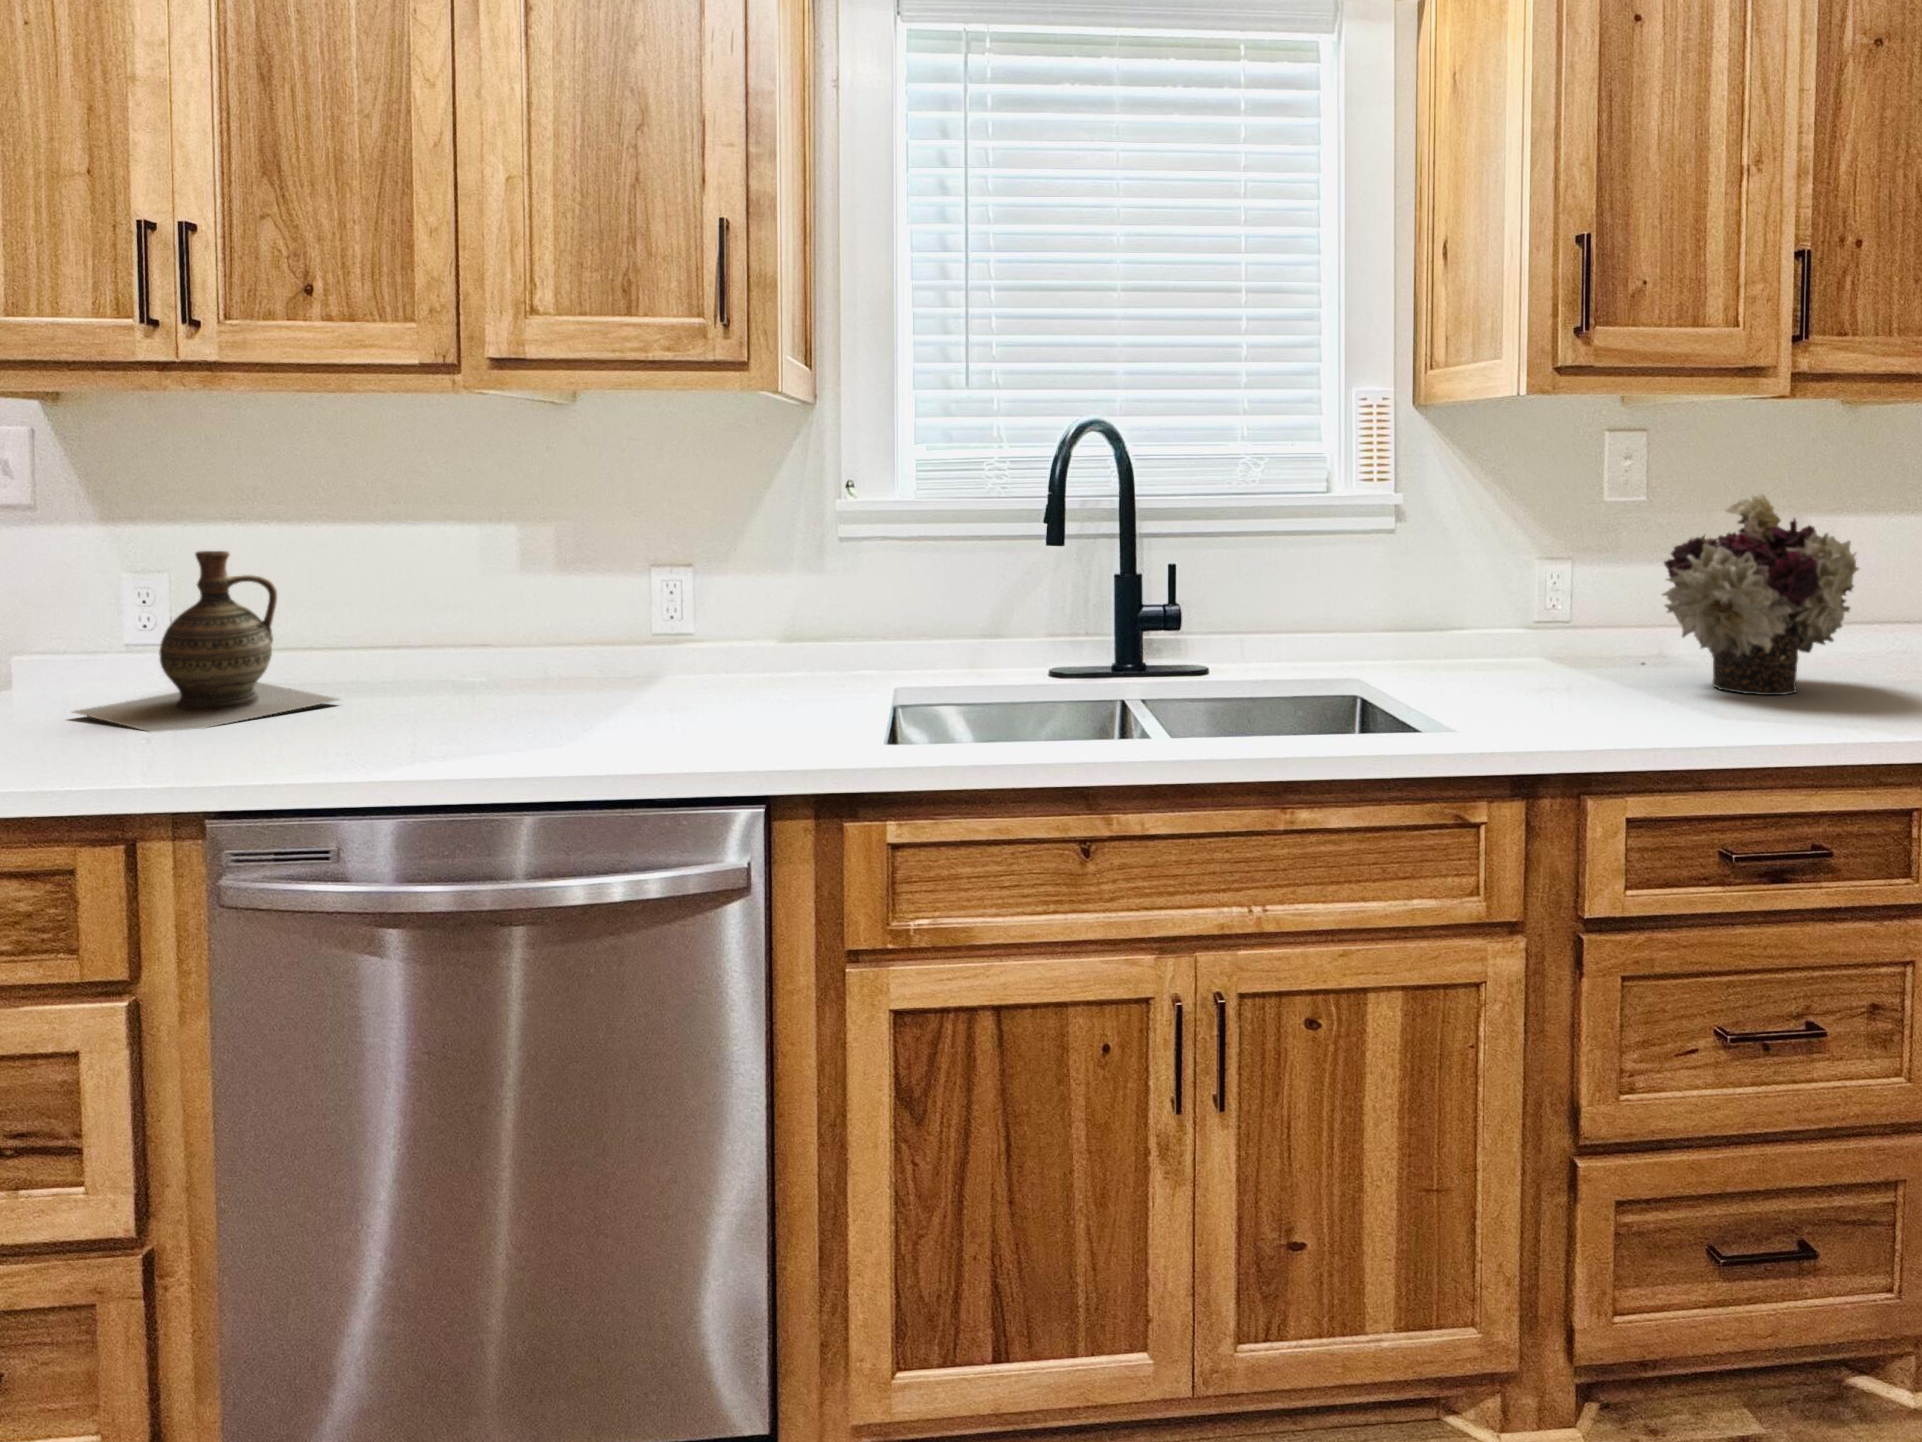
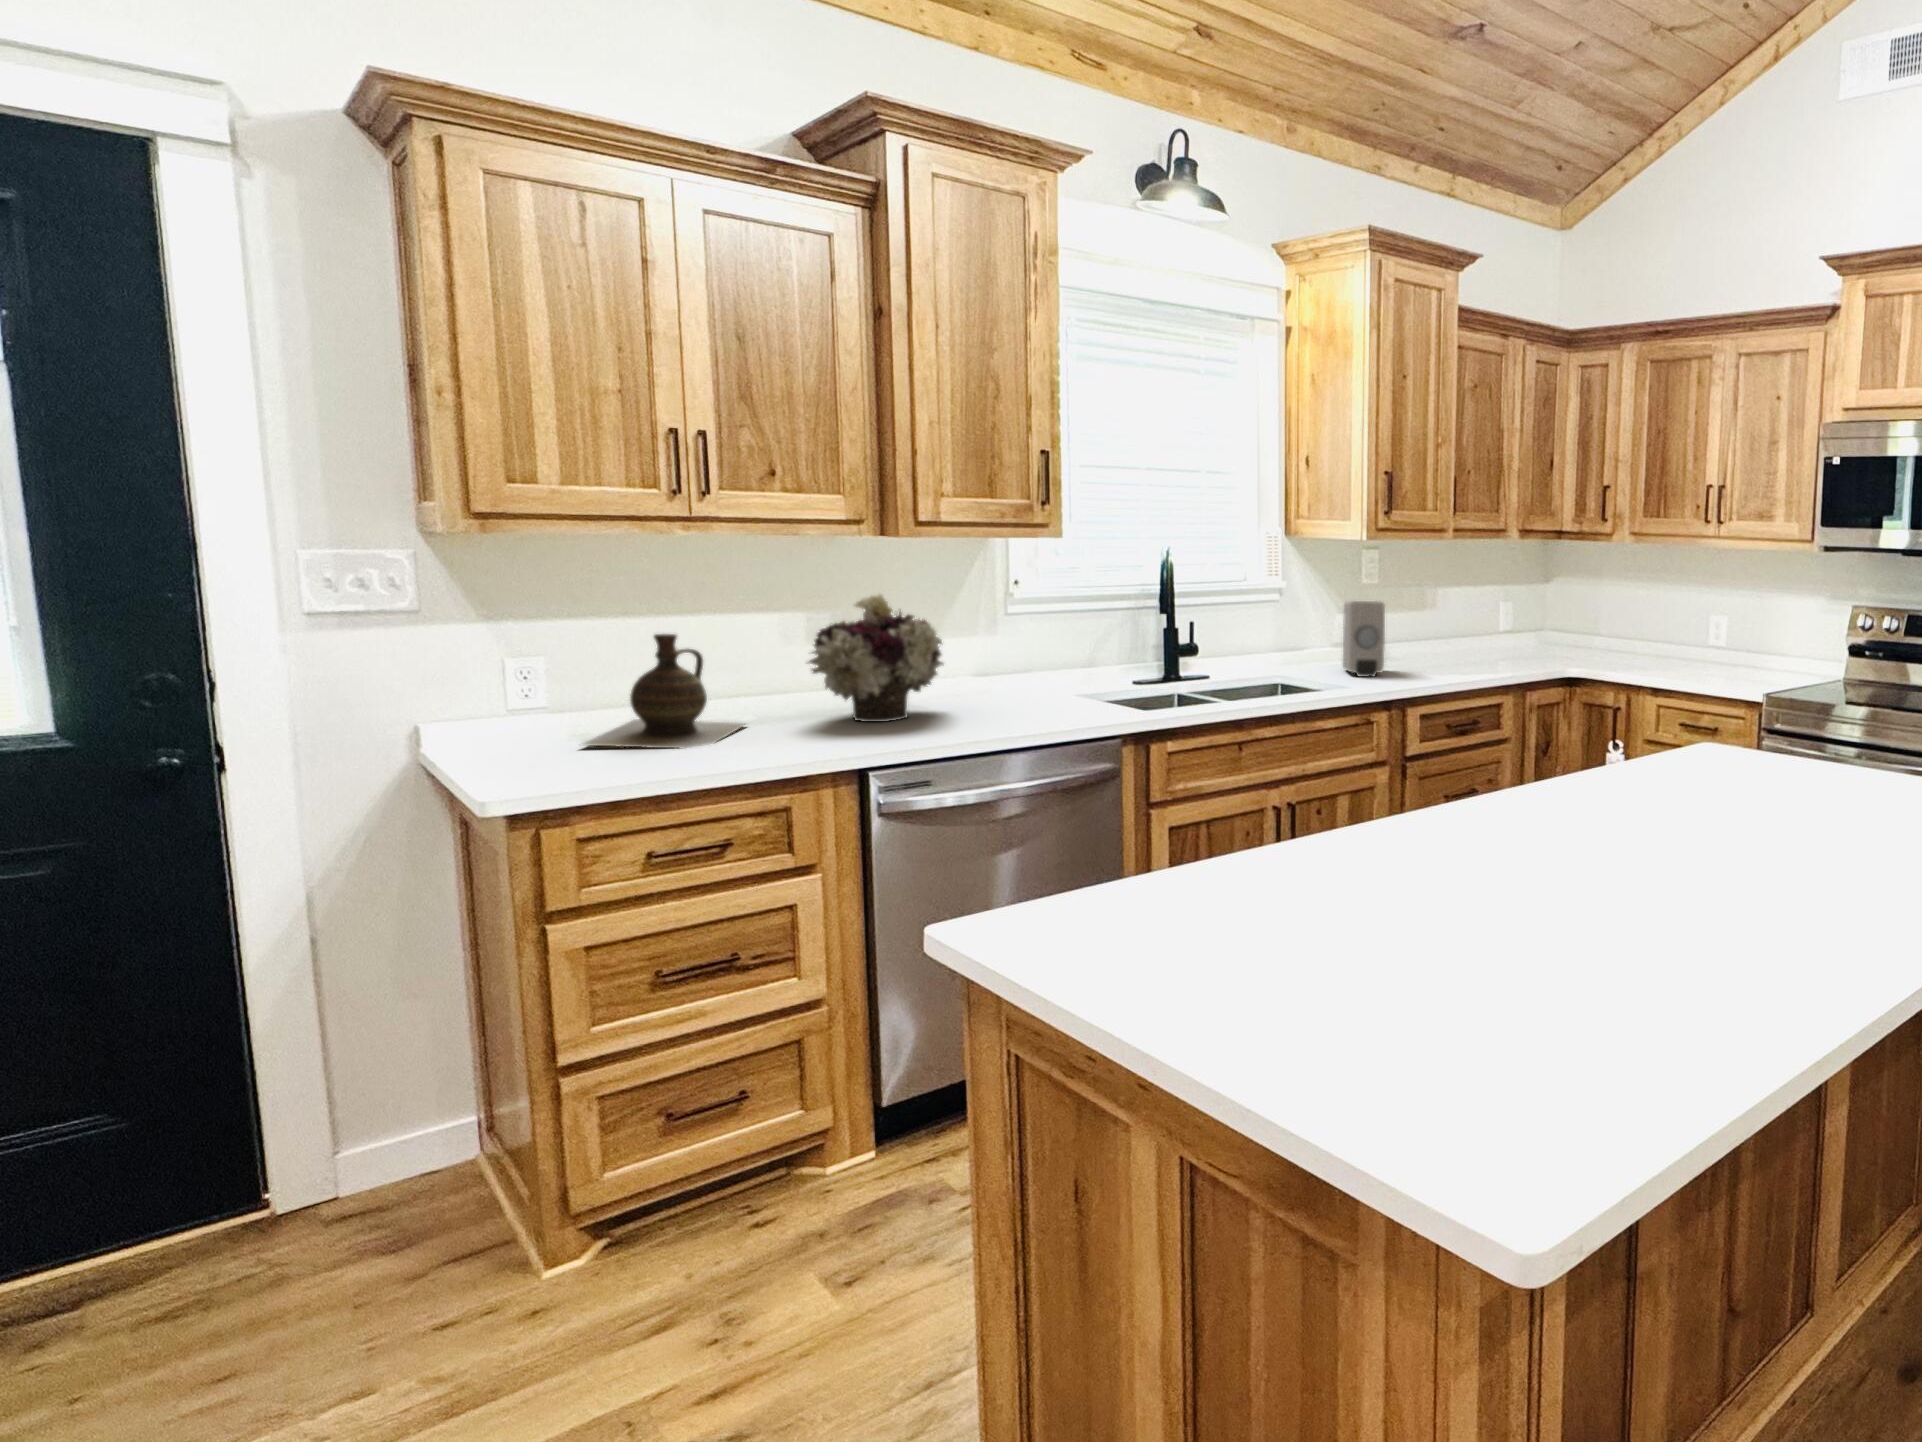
flower arrangement: present [1662,494,1858,695] -> present [808,594,943,722]
soap dispenser: none [1493,536,1589,710] -> present [1343,601,1385,677]

